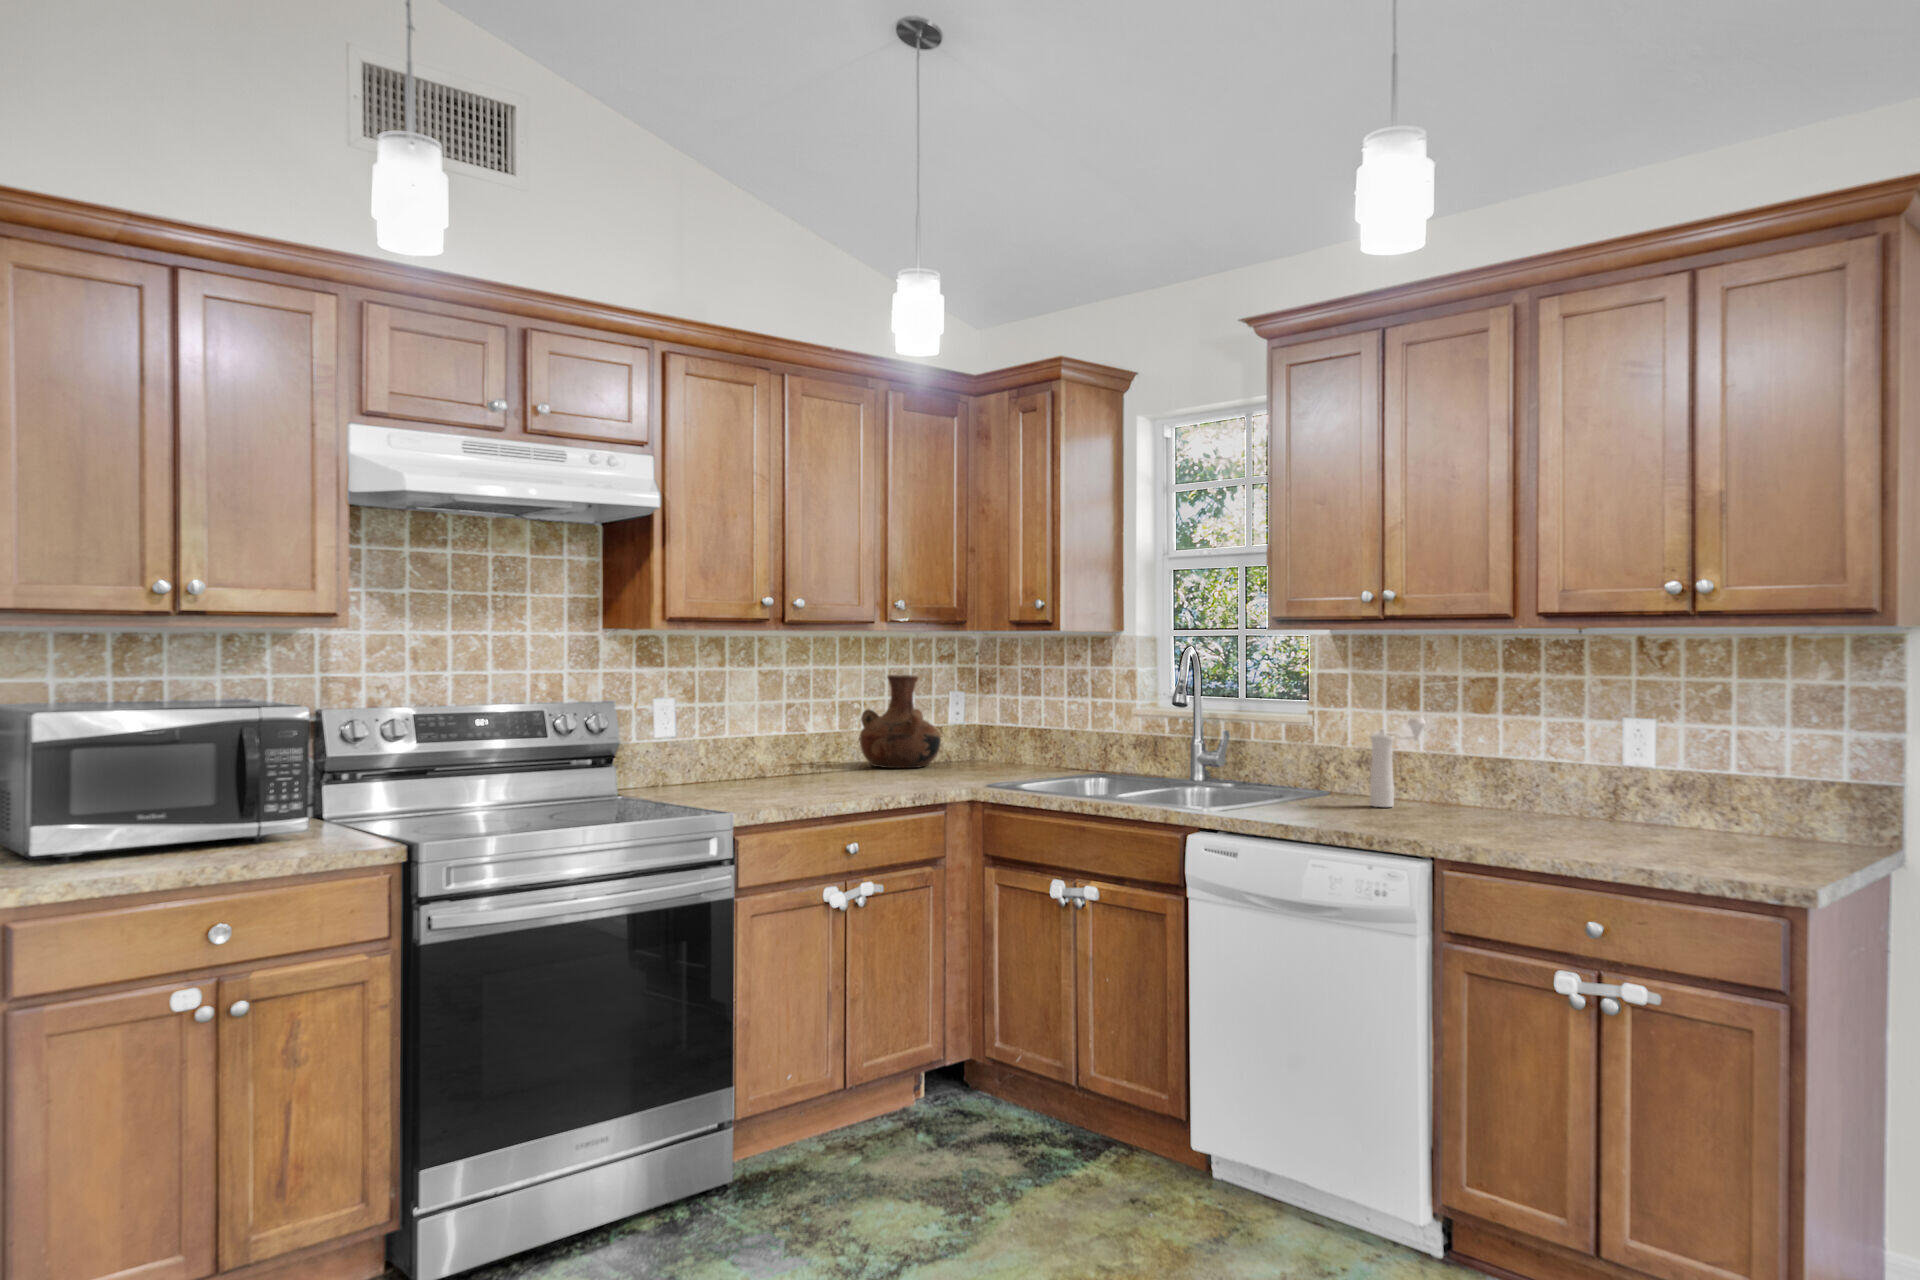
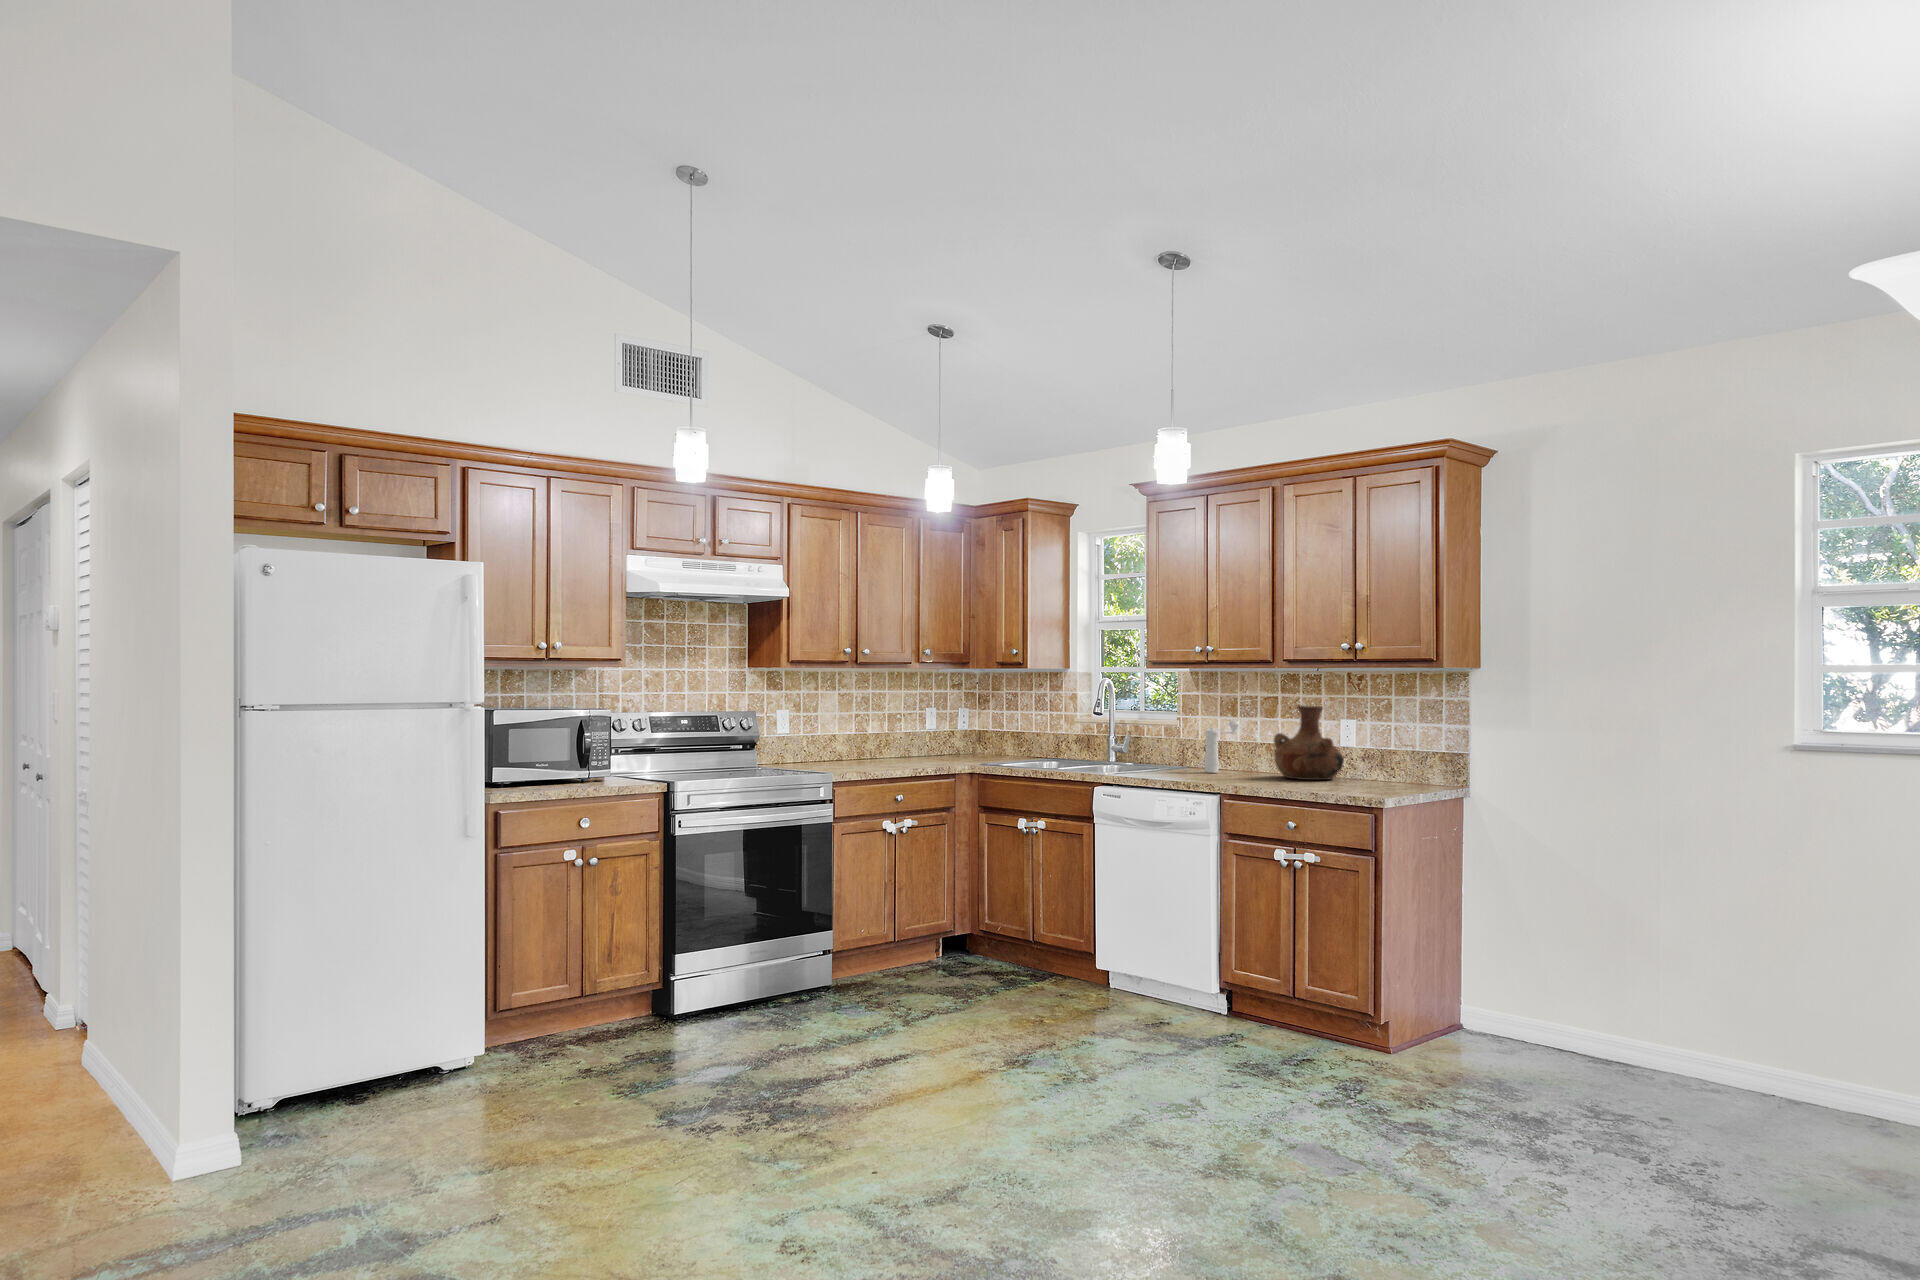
vase: present [860,675,941,768] -> present [1274,705,1344,780]

